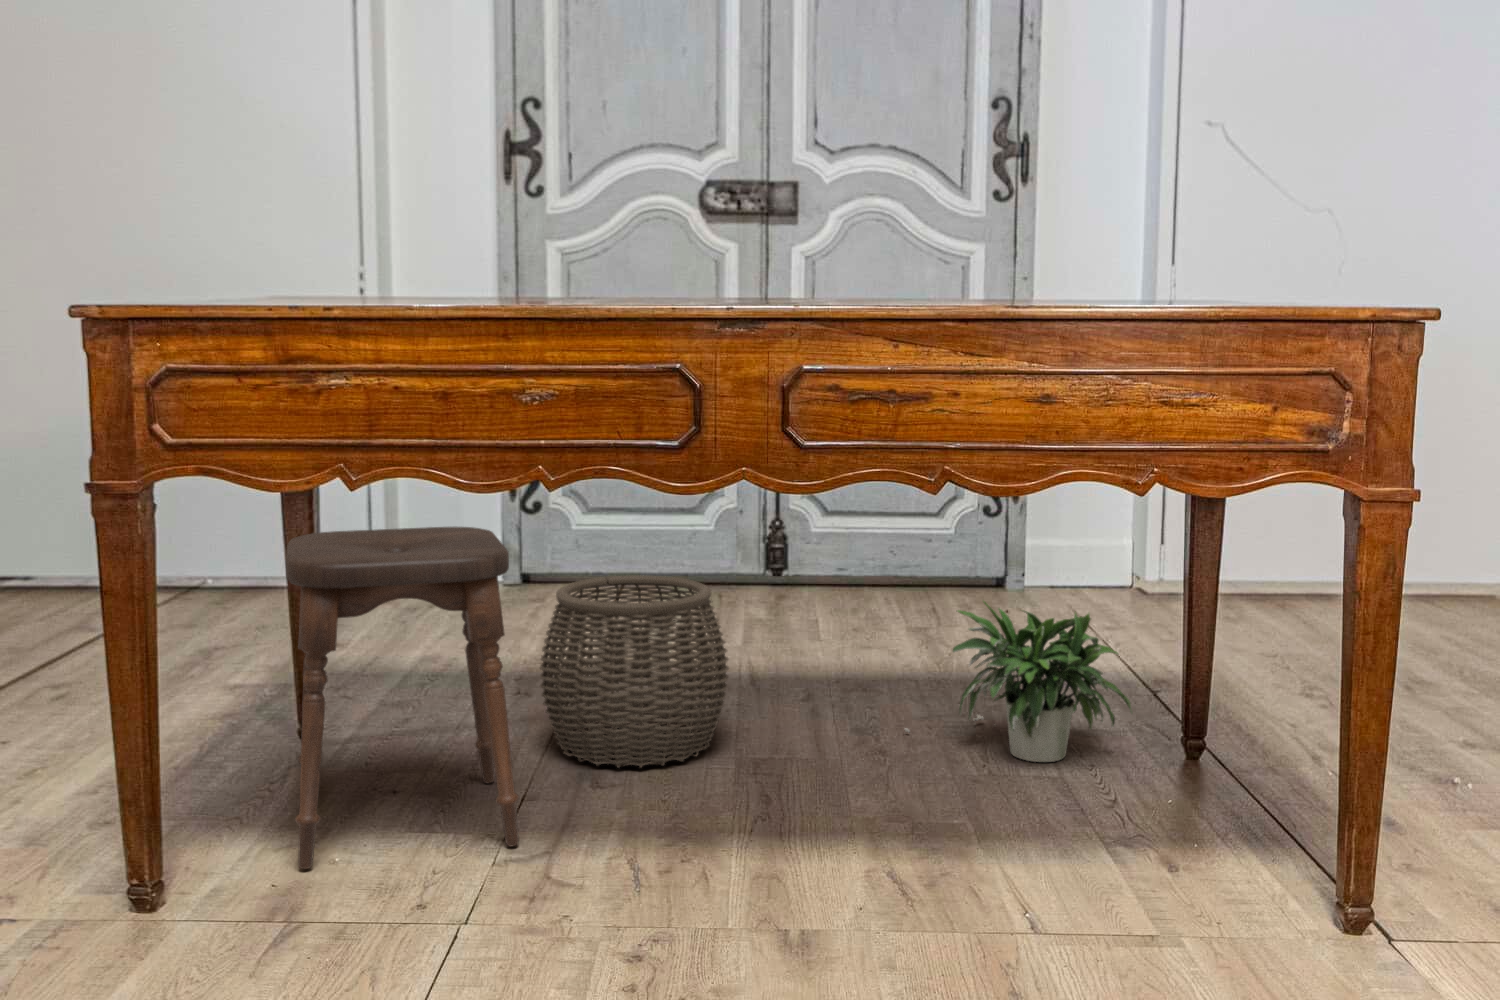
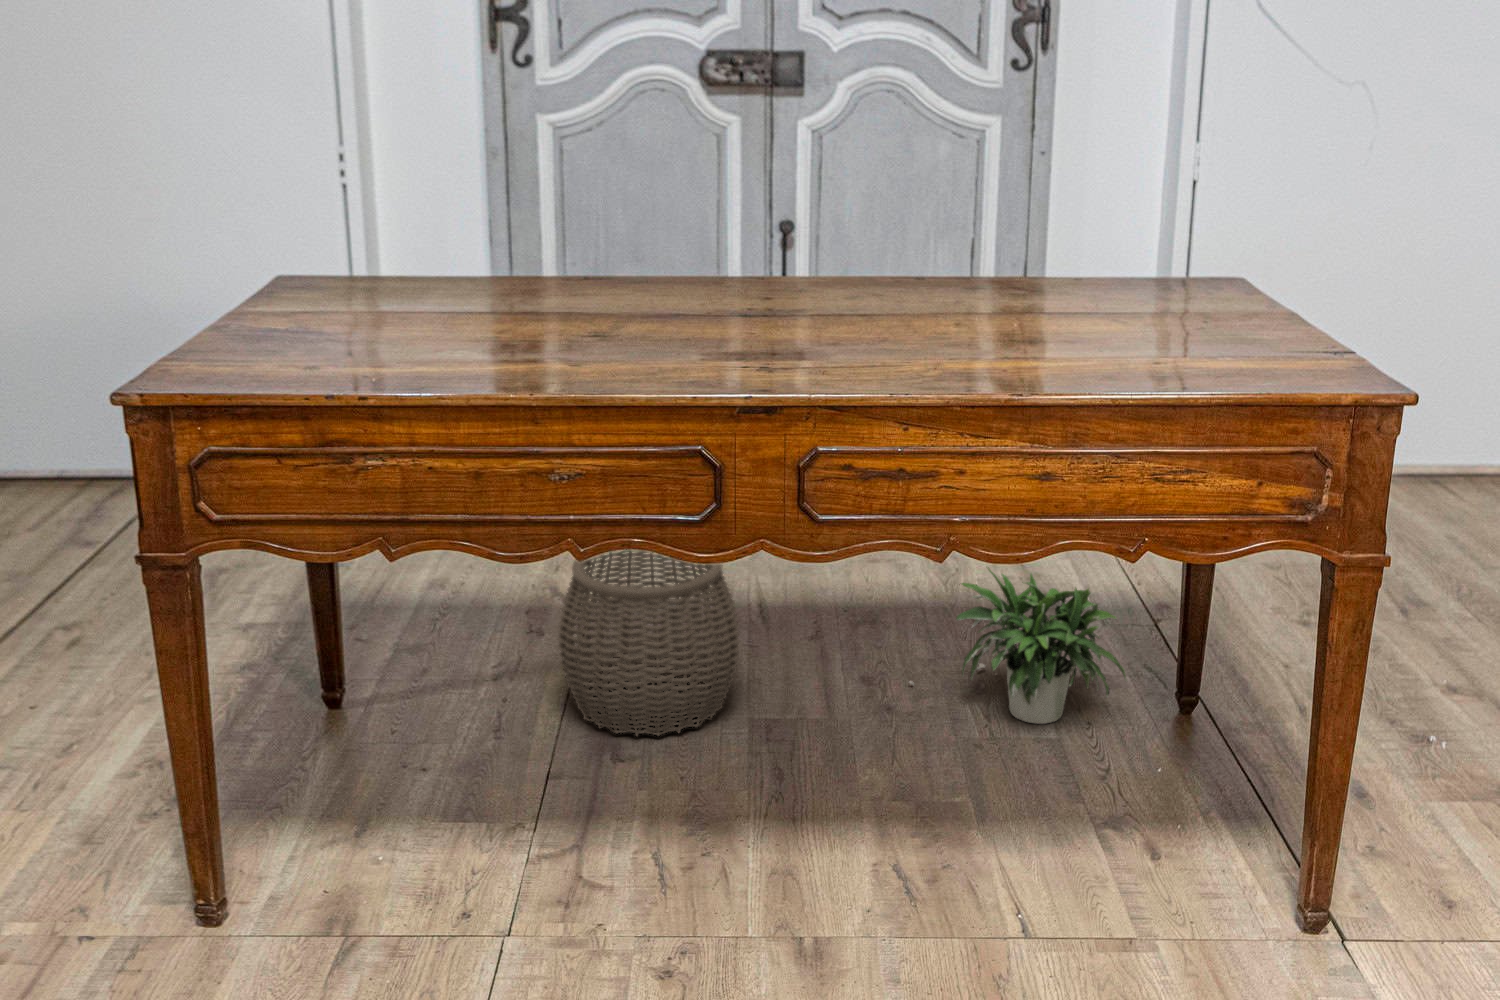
stool: present [286,527,519,869] -> none [318,526,551,871]

